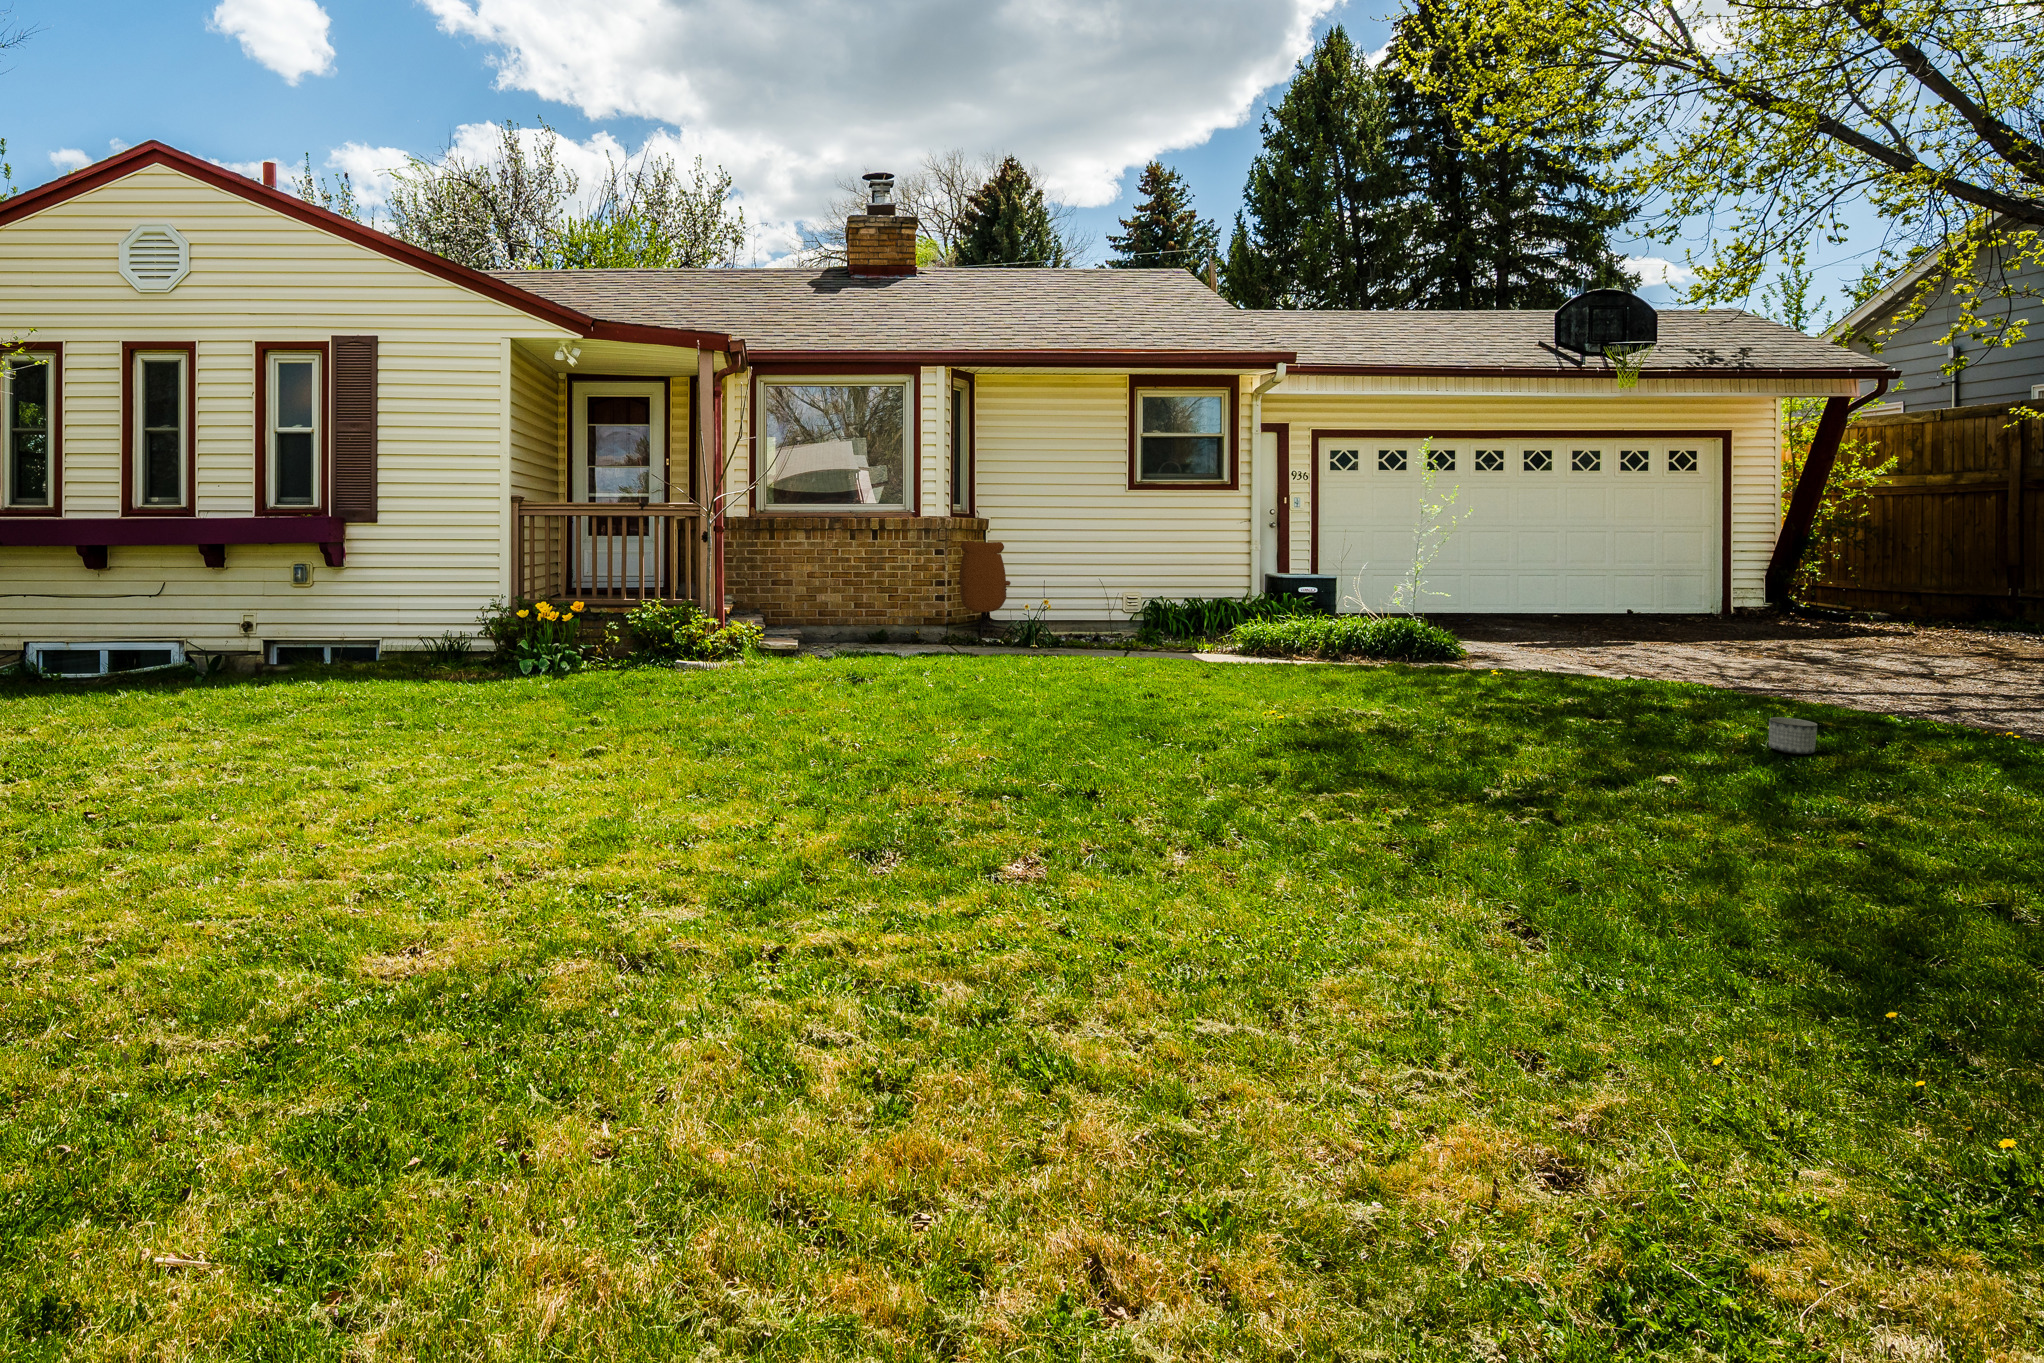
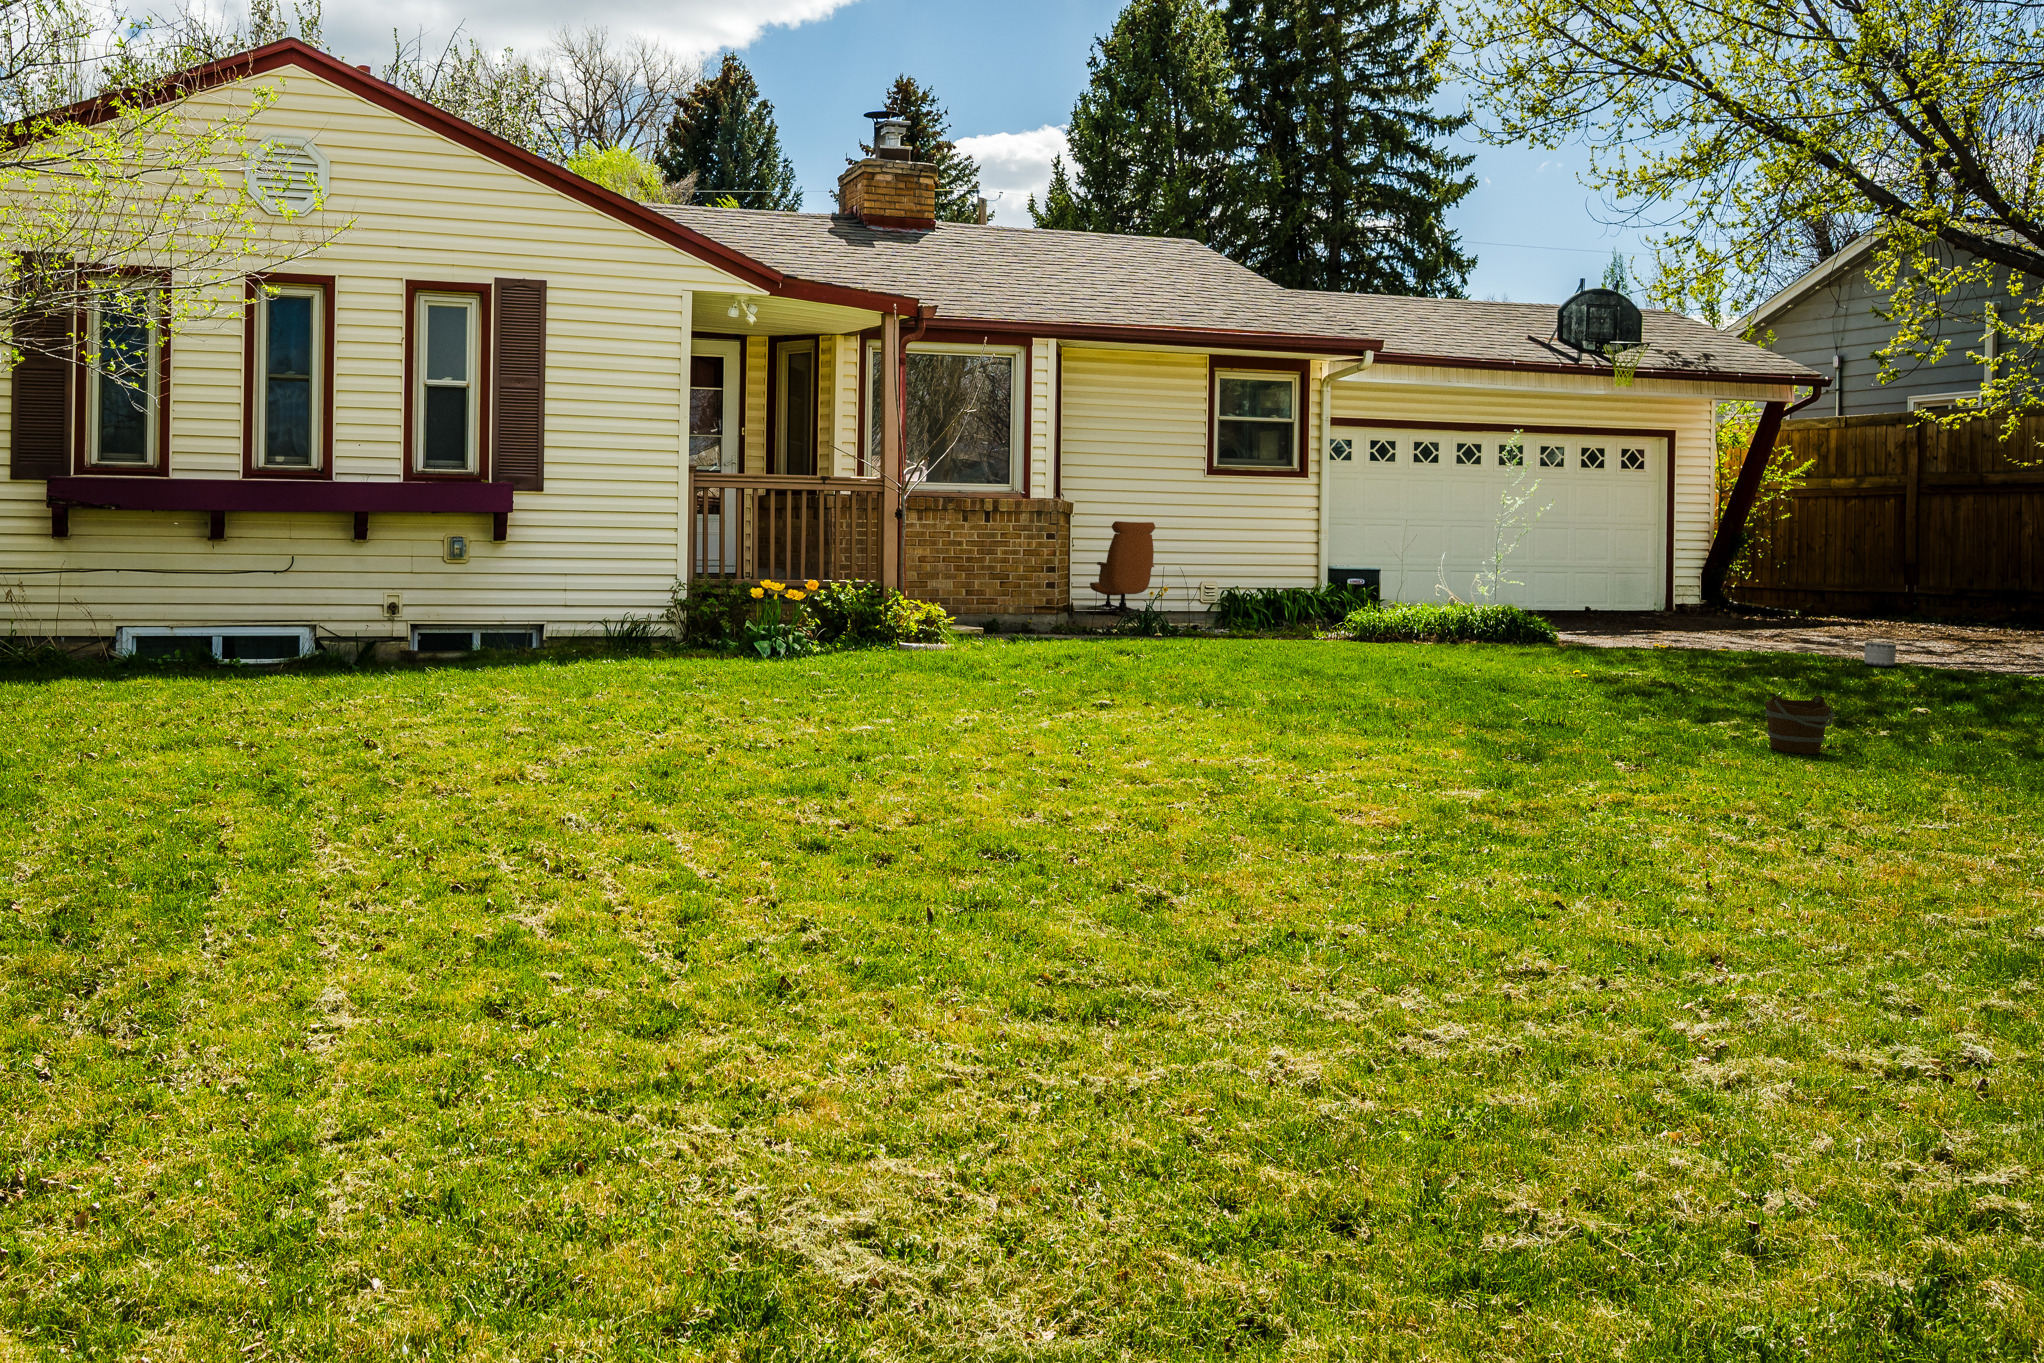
bucket: none [1360,869,1471,973] -> present [1765,695,1834,754]

